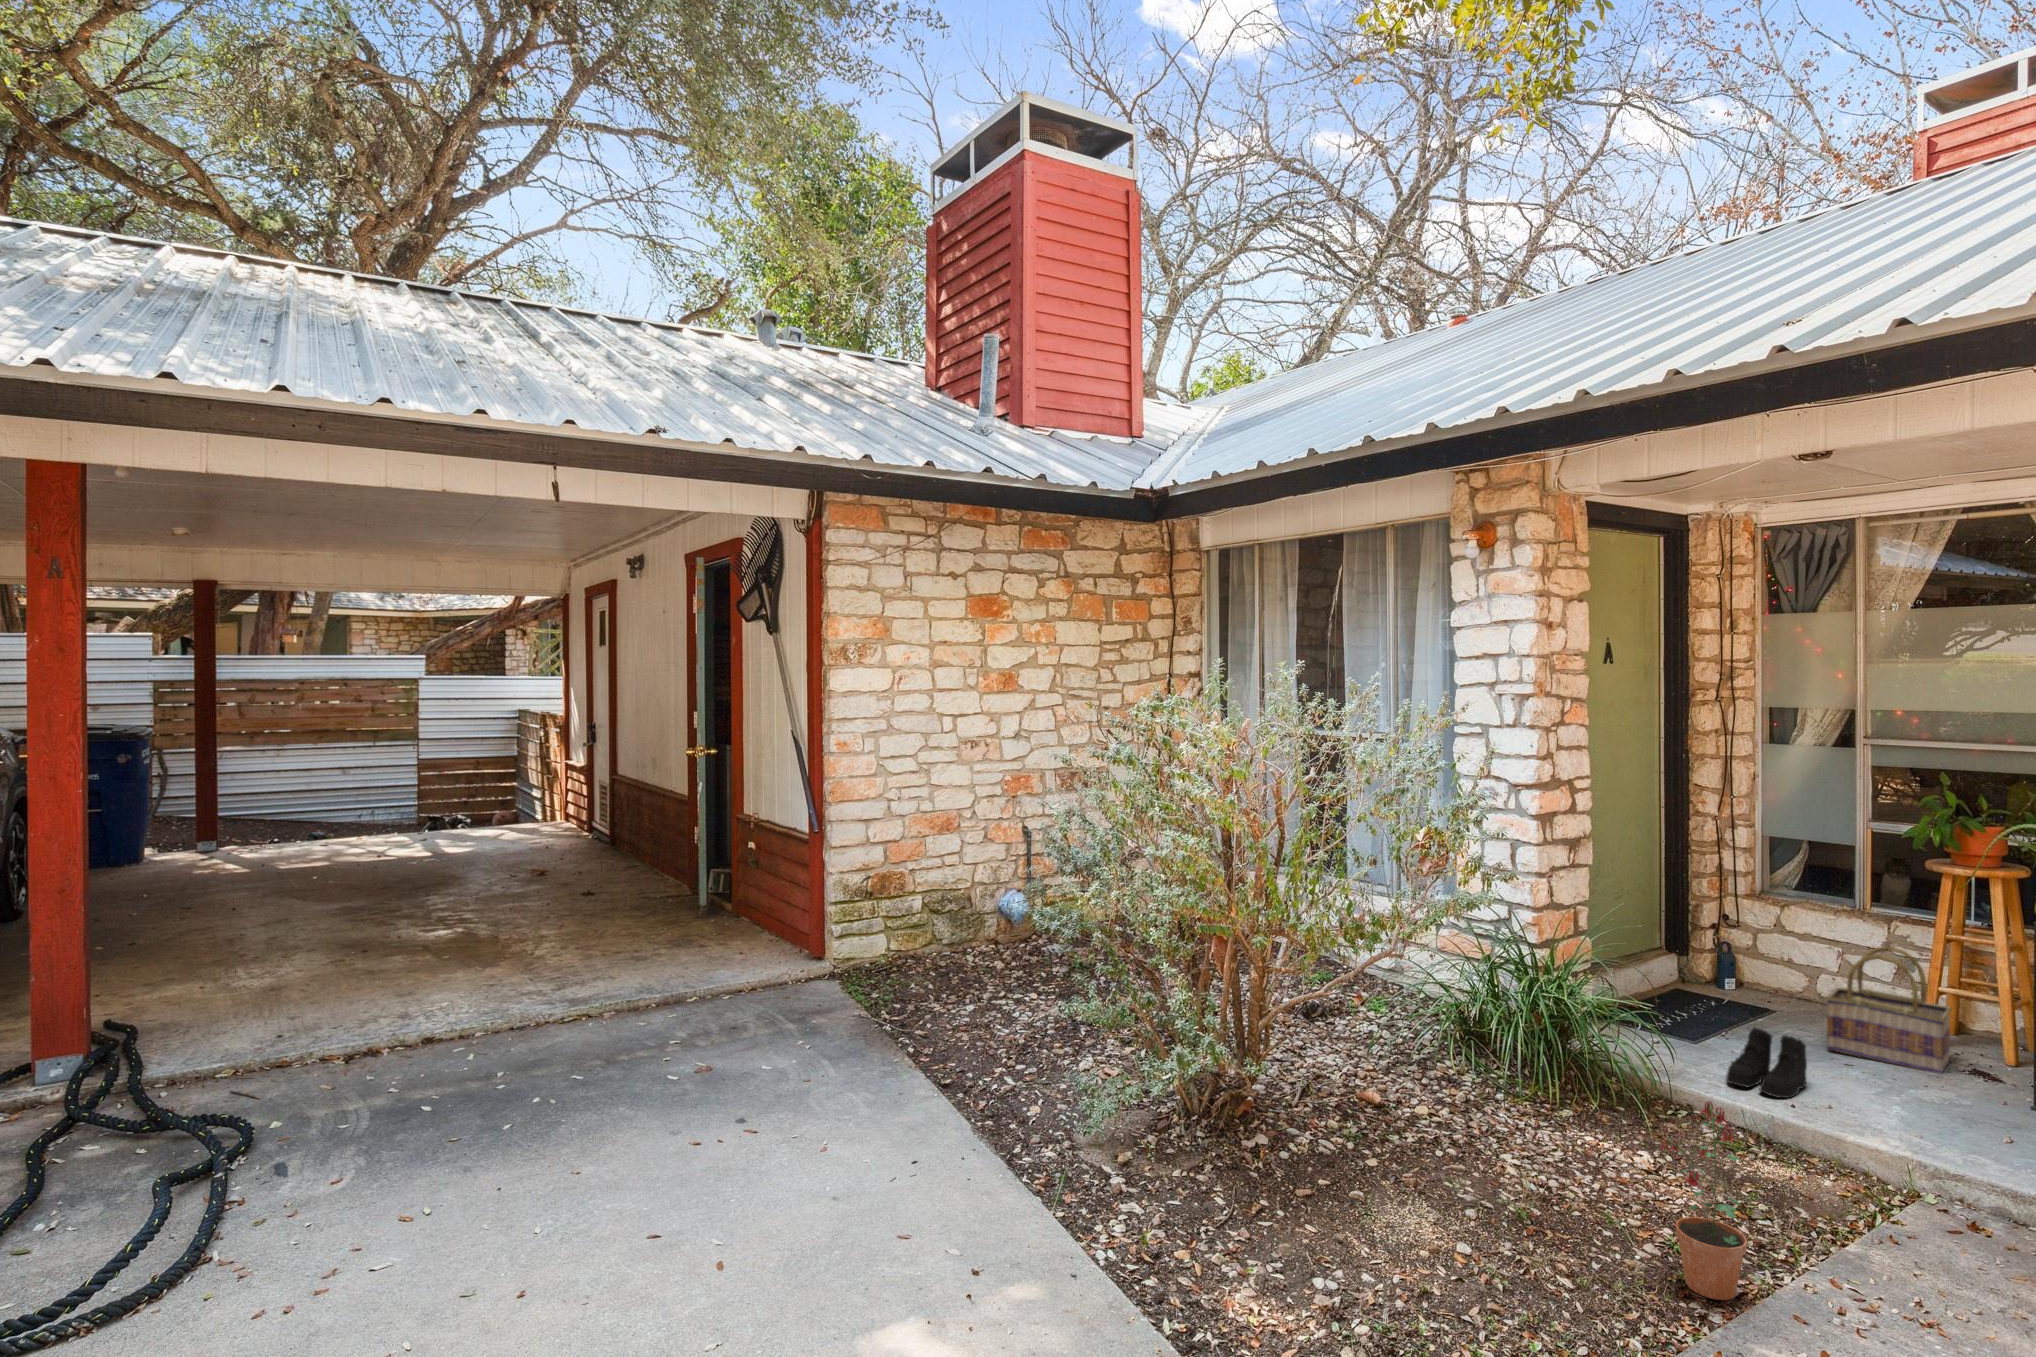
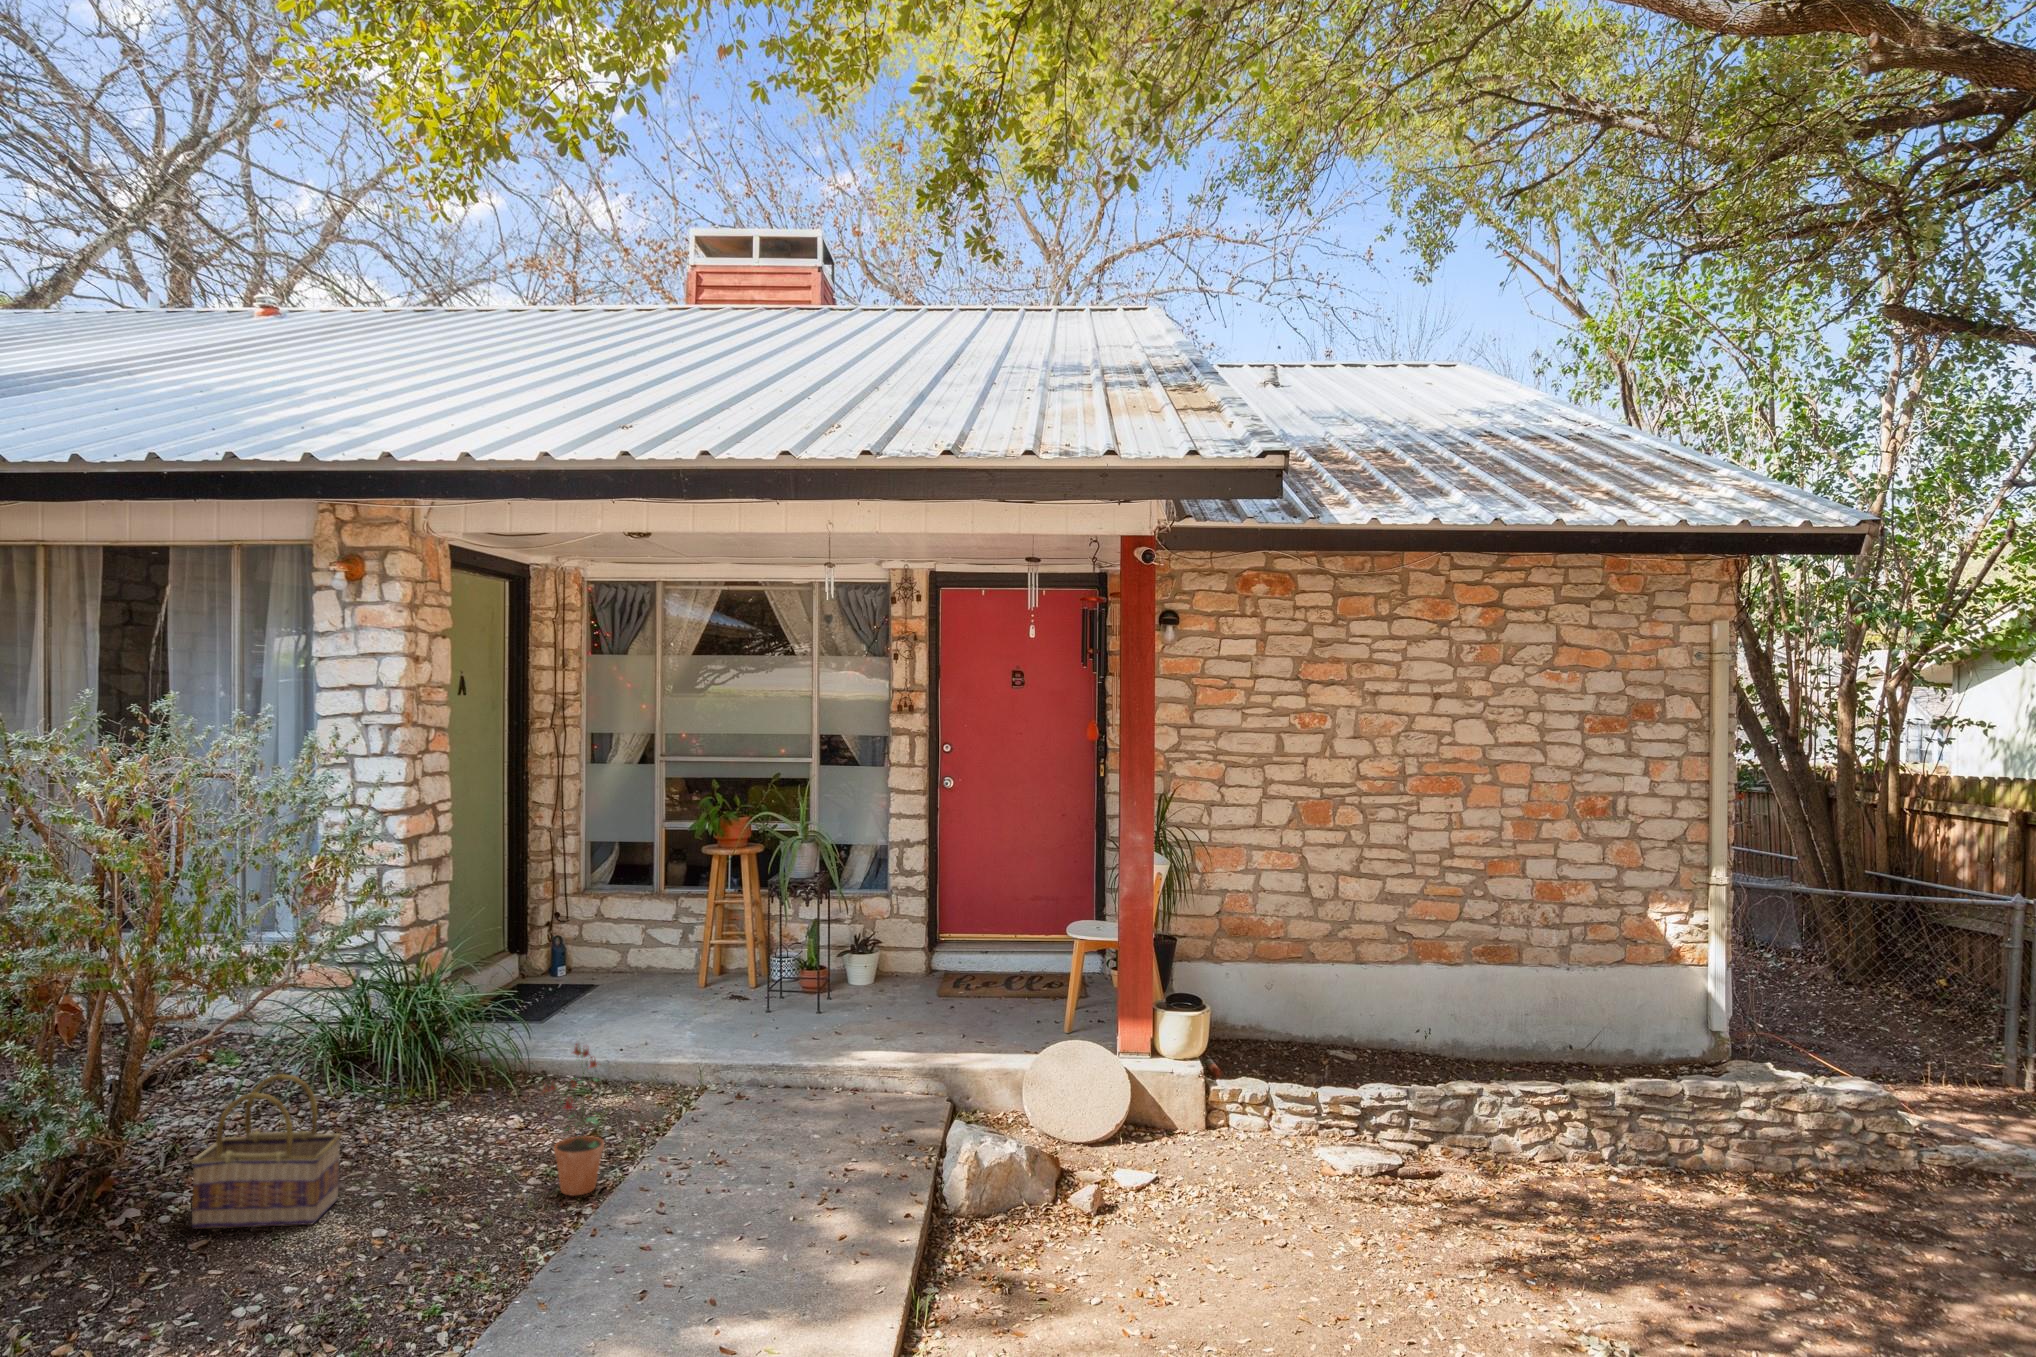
basket: present [1826,946,1952,1073] -> present [192,1074,342,1229]
boots: present [1726,1027,1807,1098] -> none [569,997,626,1048]

